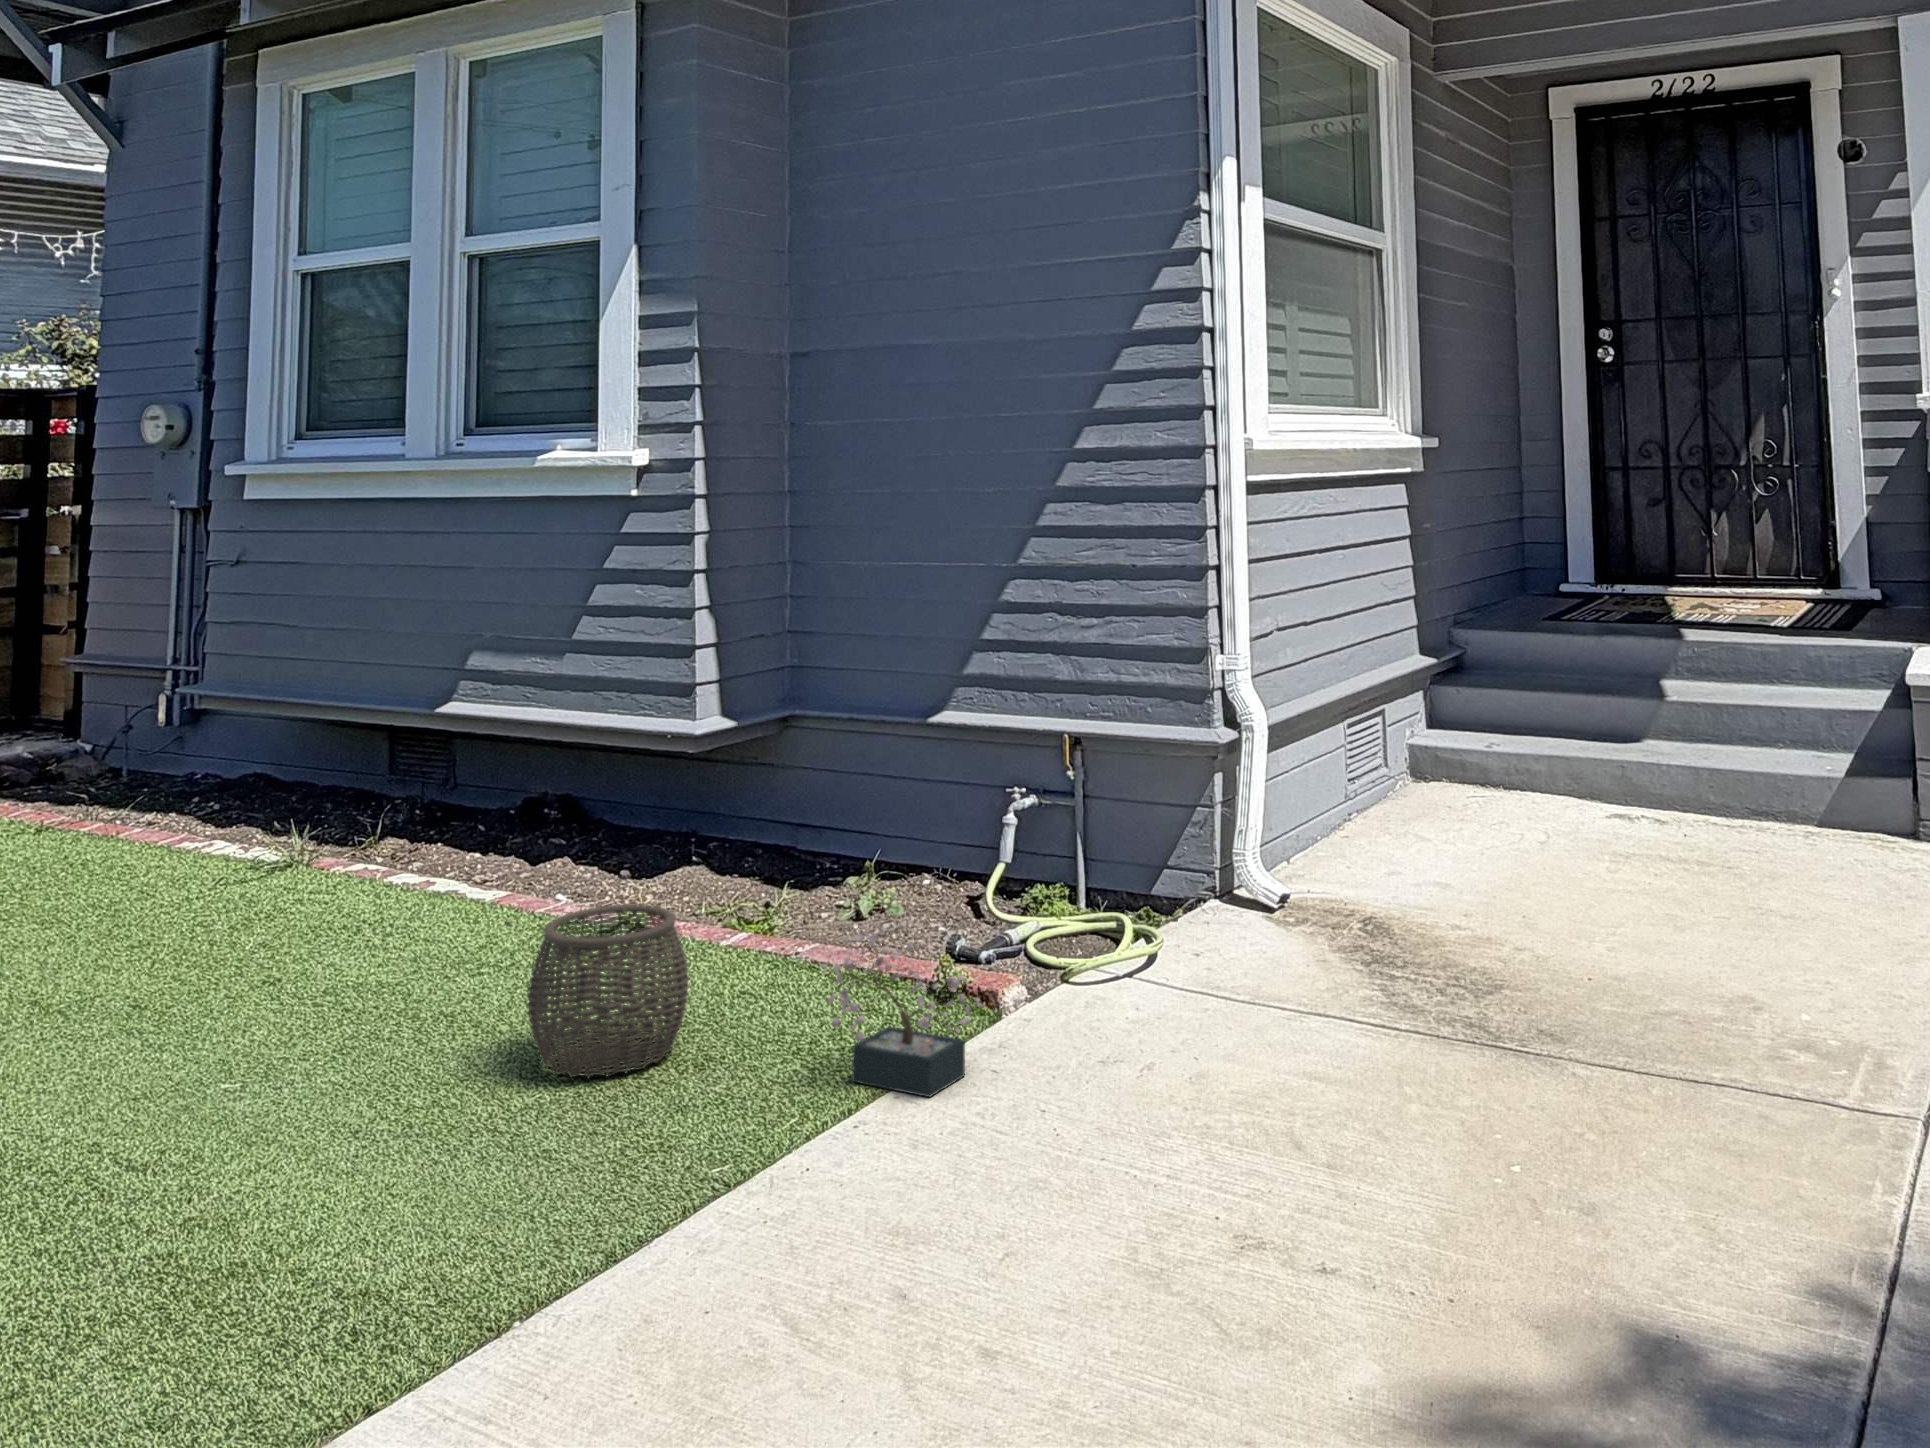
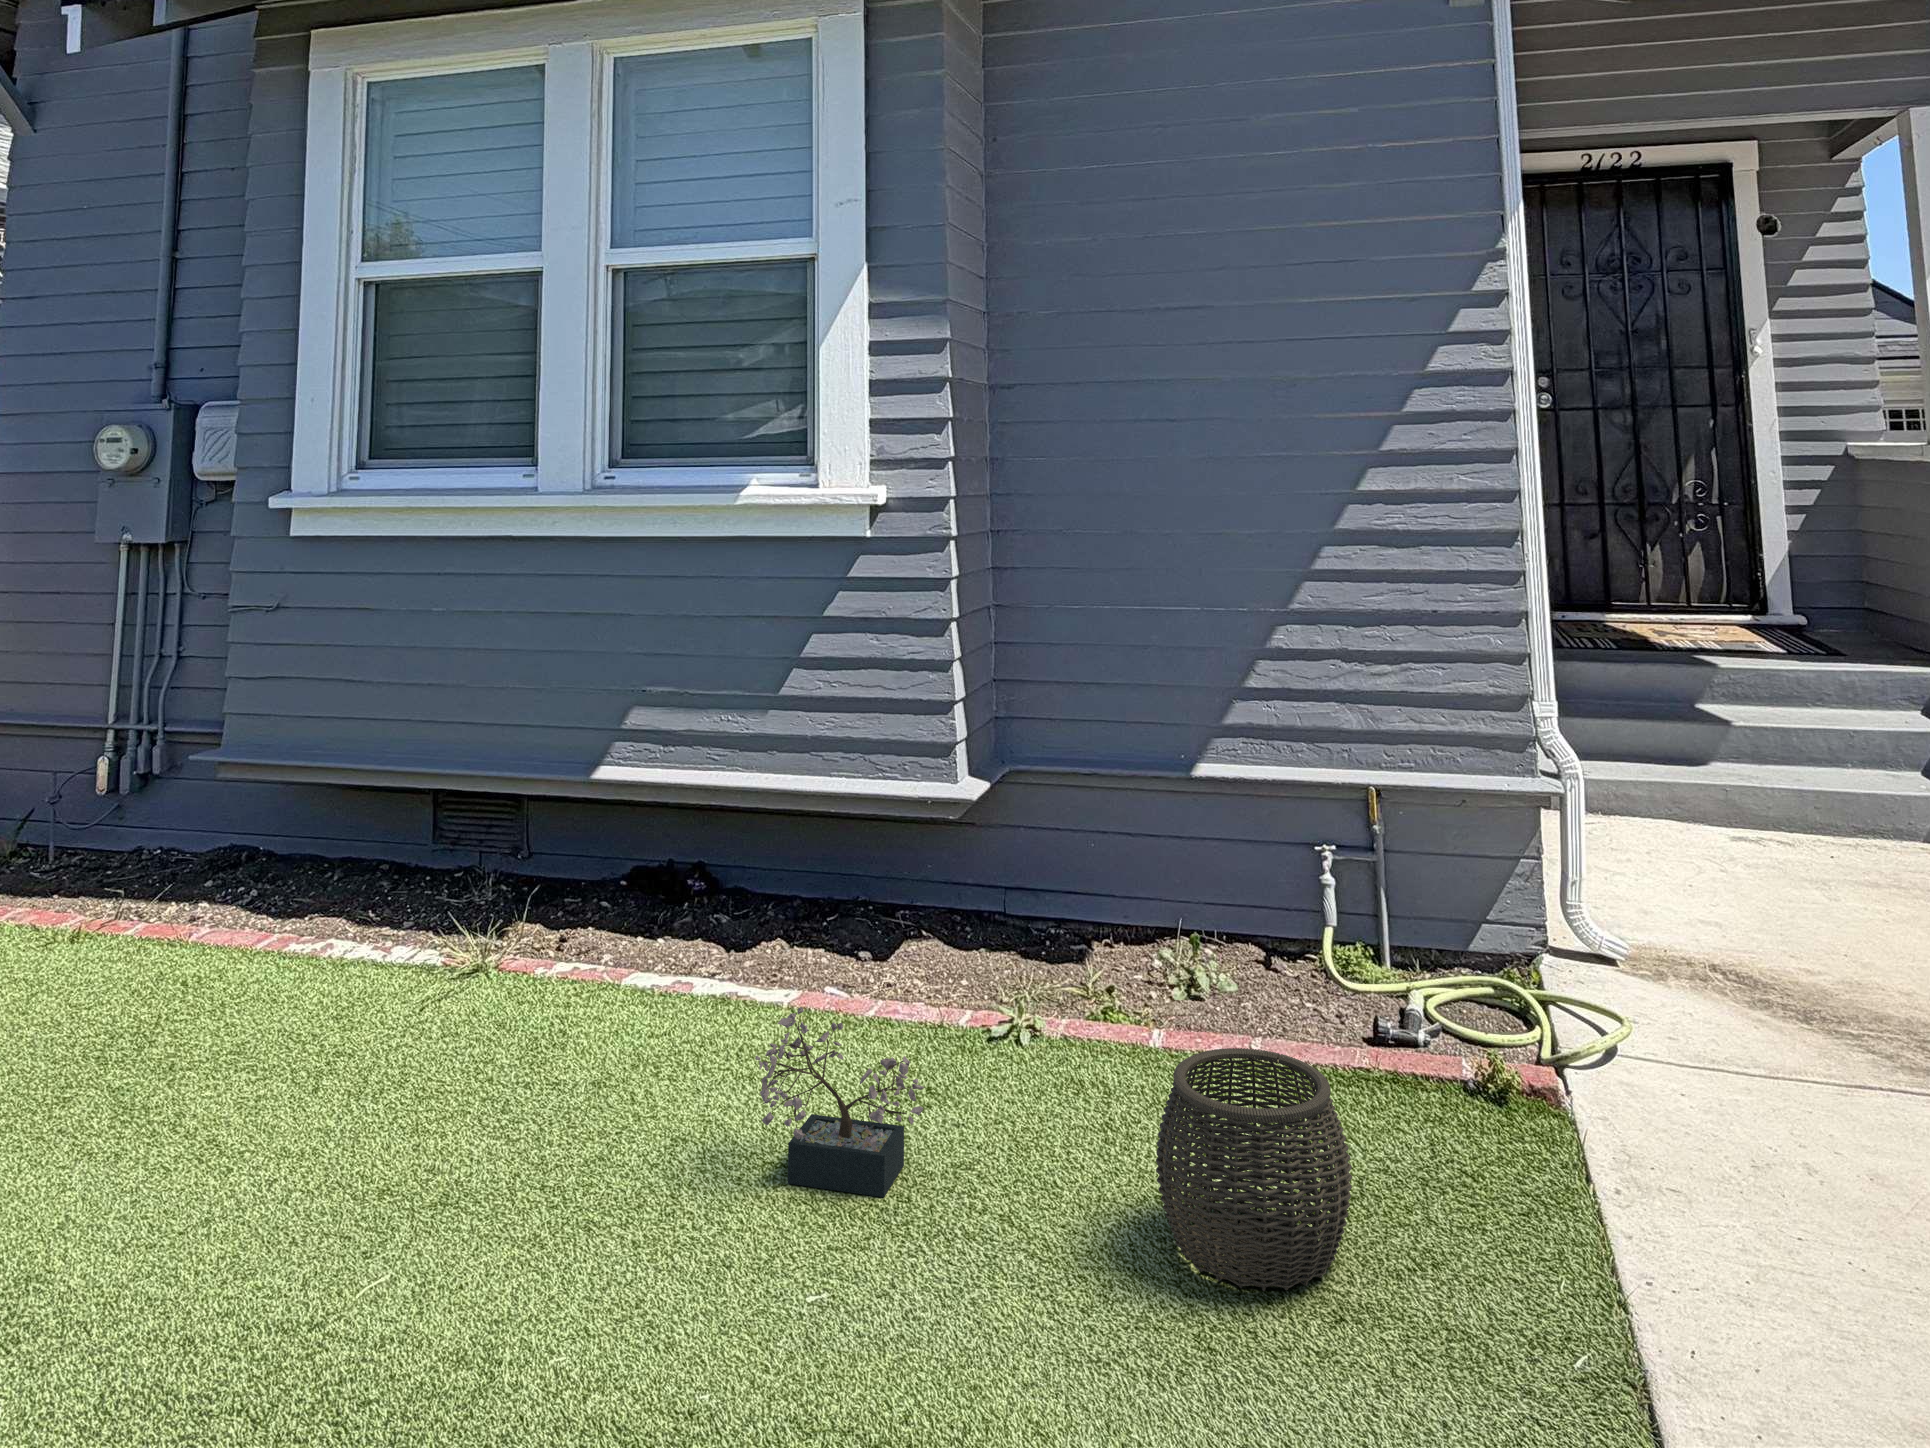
decorative plant: present [822,929,984,1097] -> present [755,1007,924,1197]

